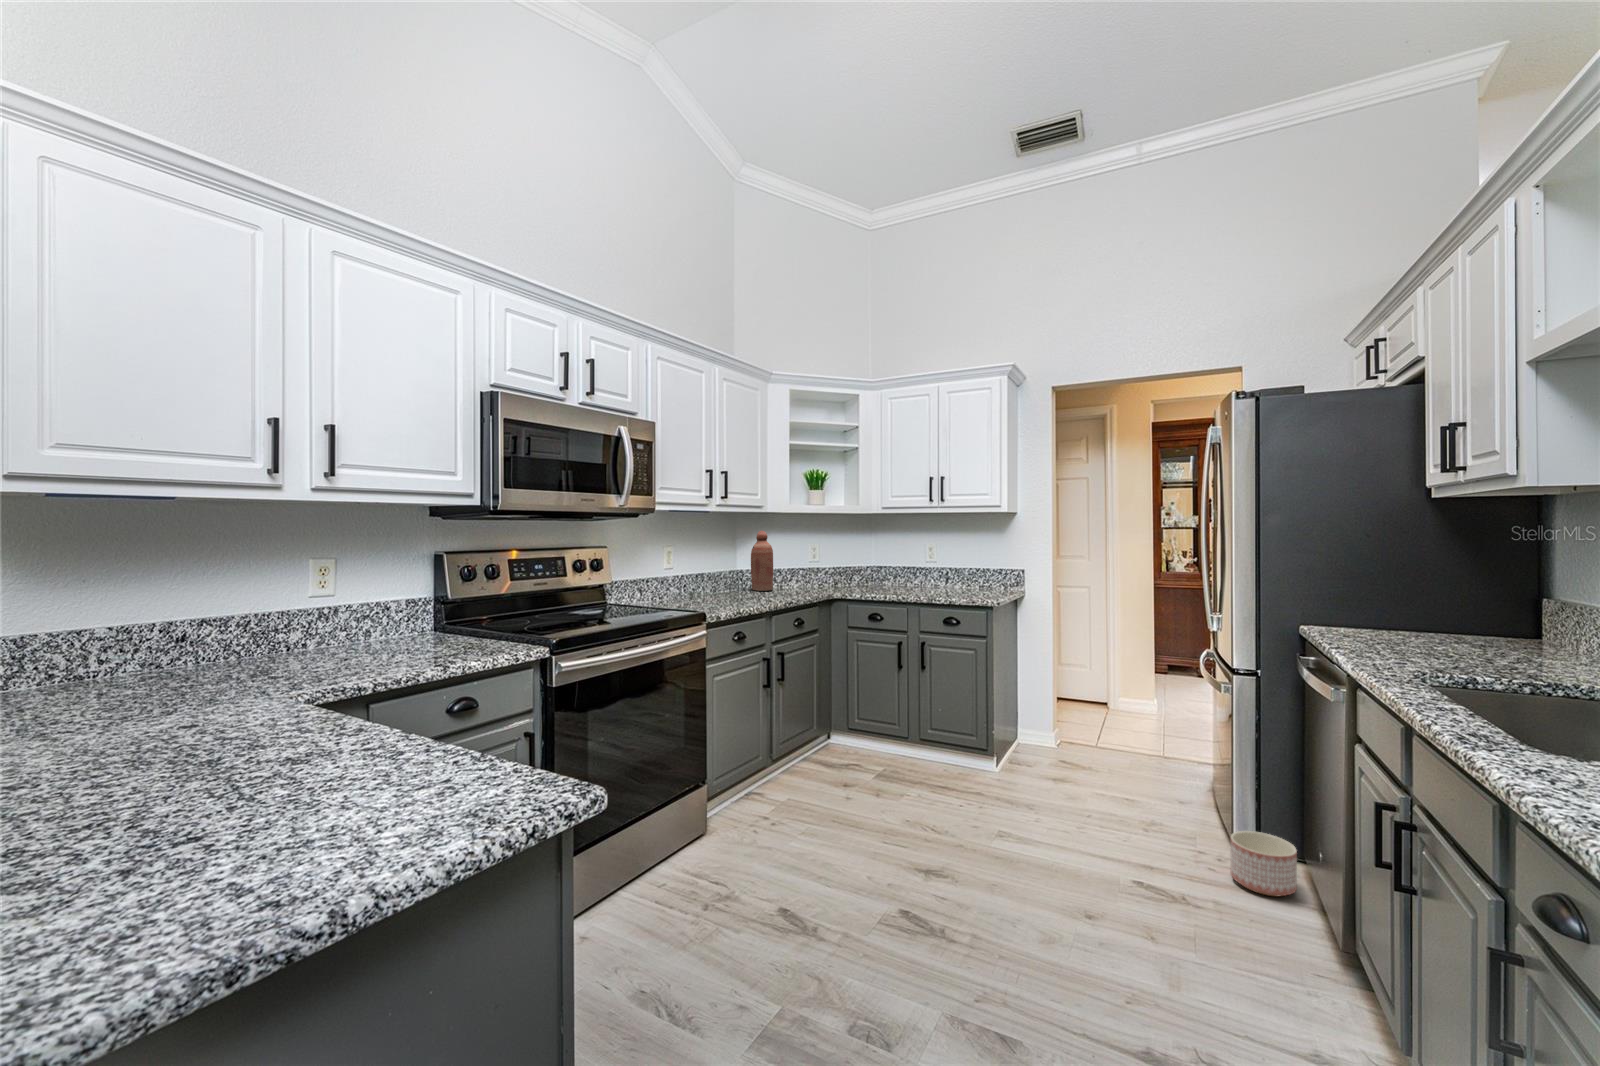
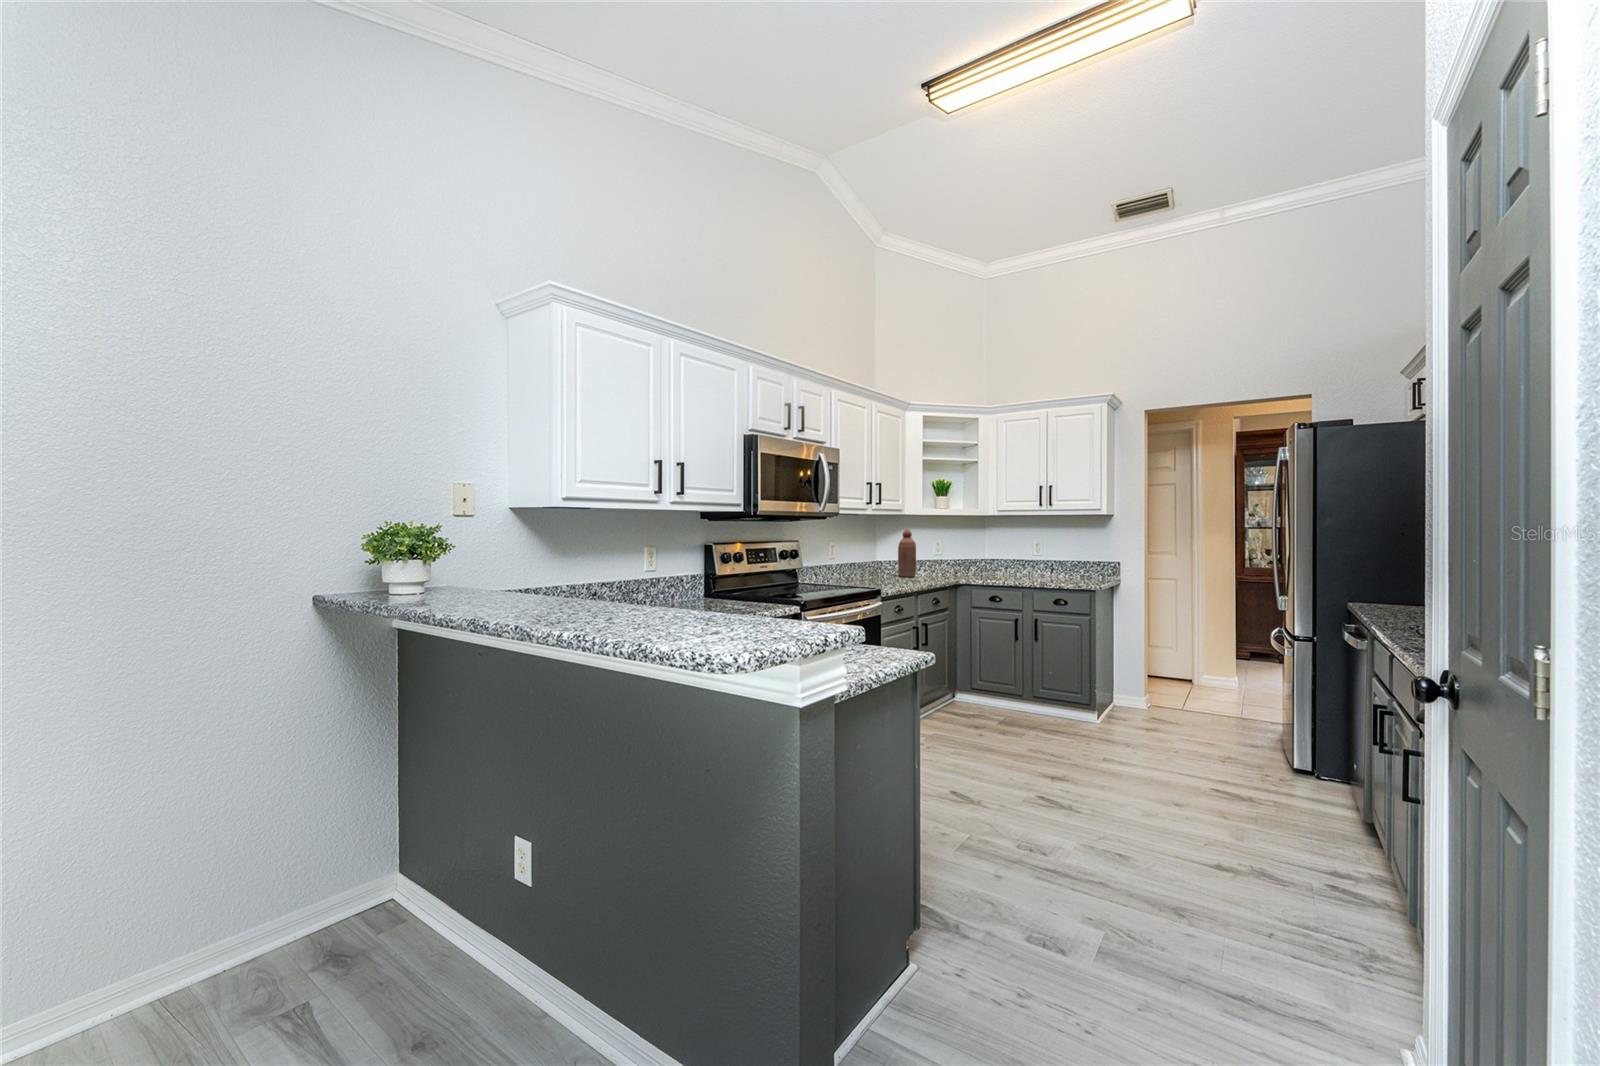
planter: present [1231,831,1297,897] -> none [1289,757,1340,801]

